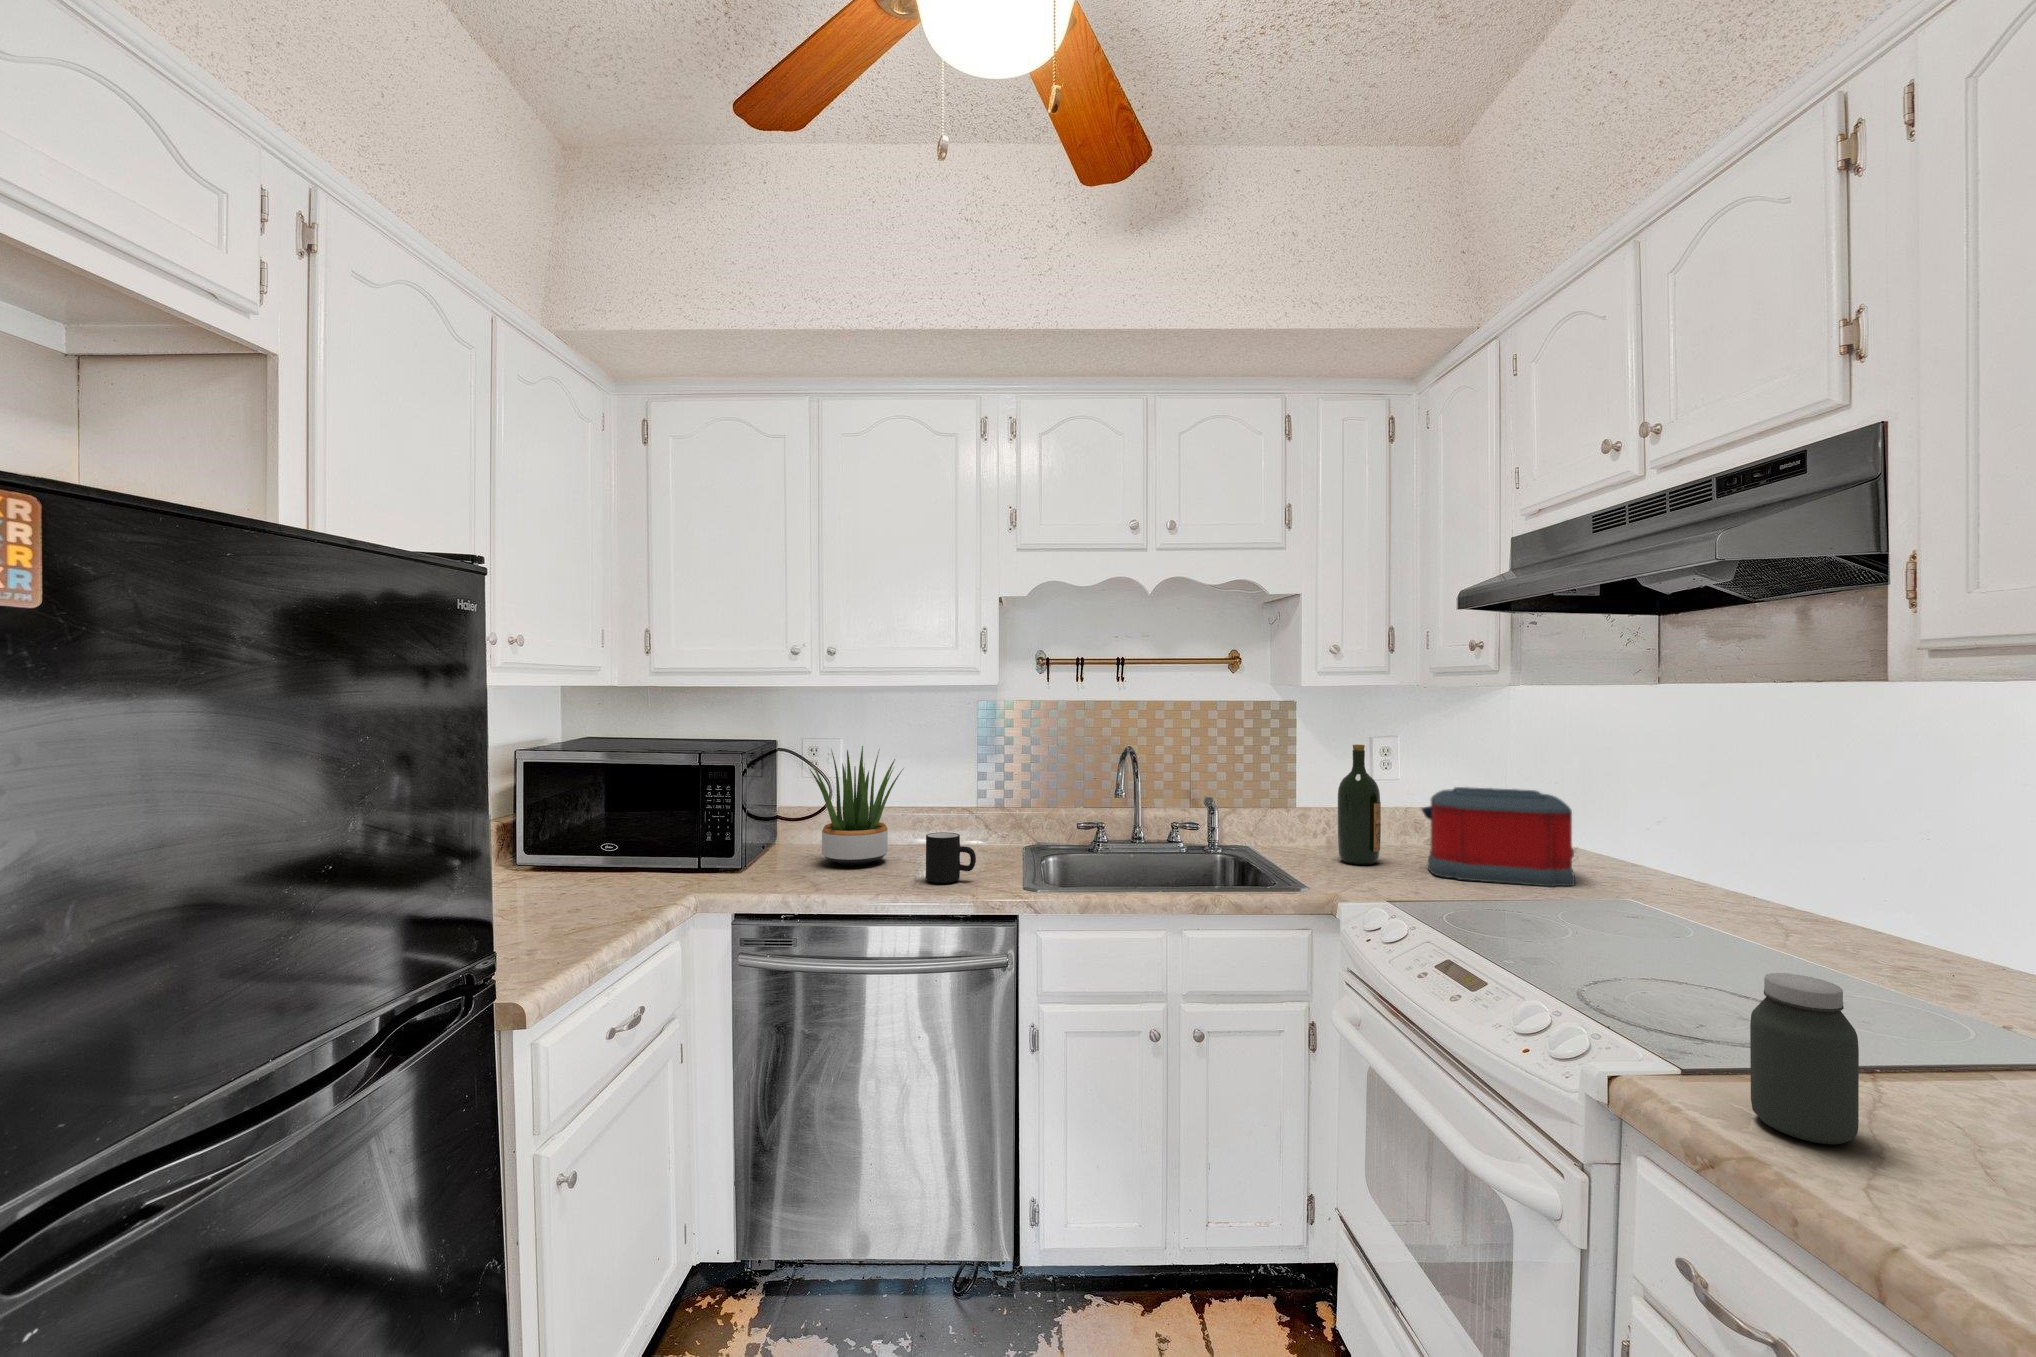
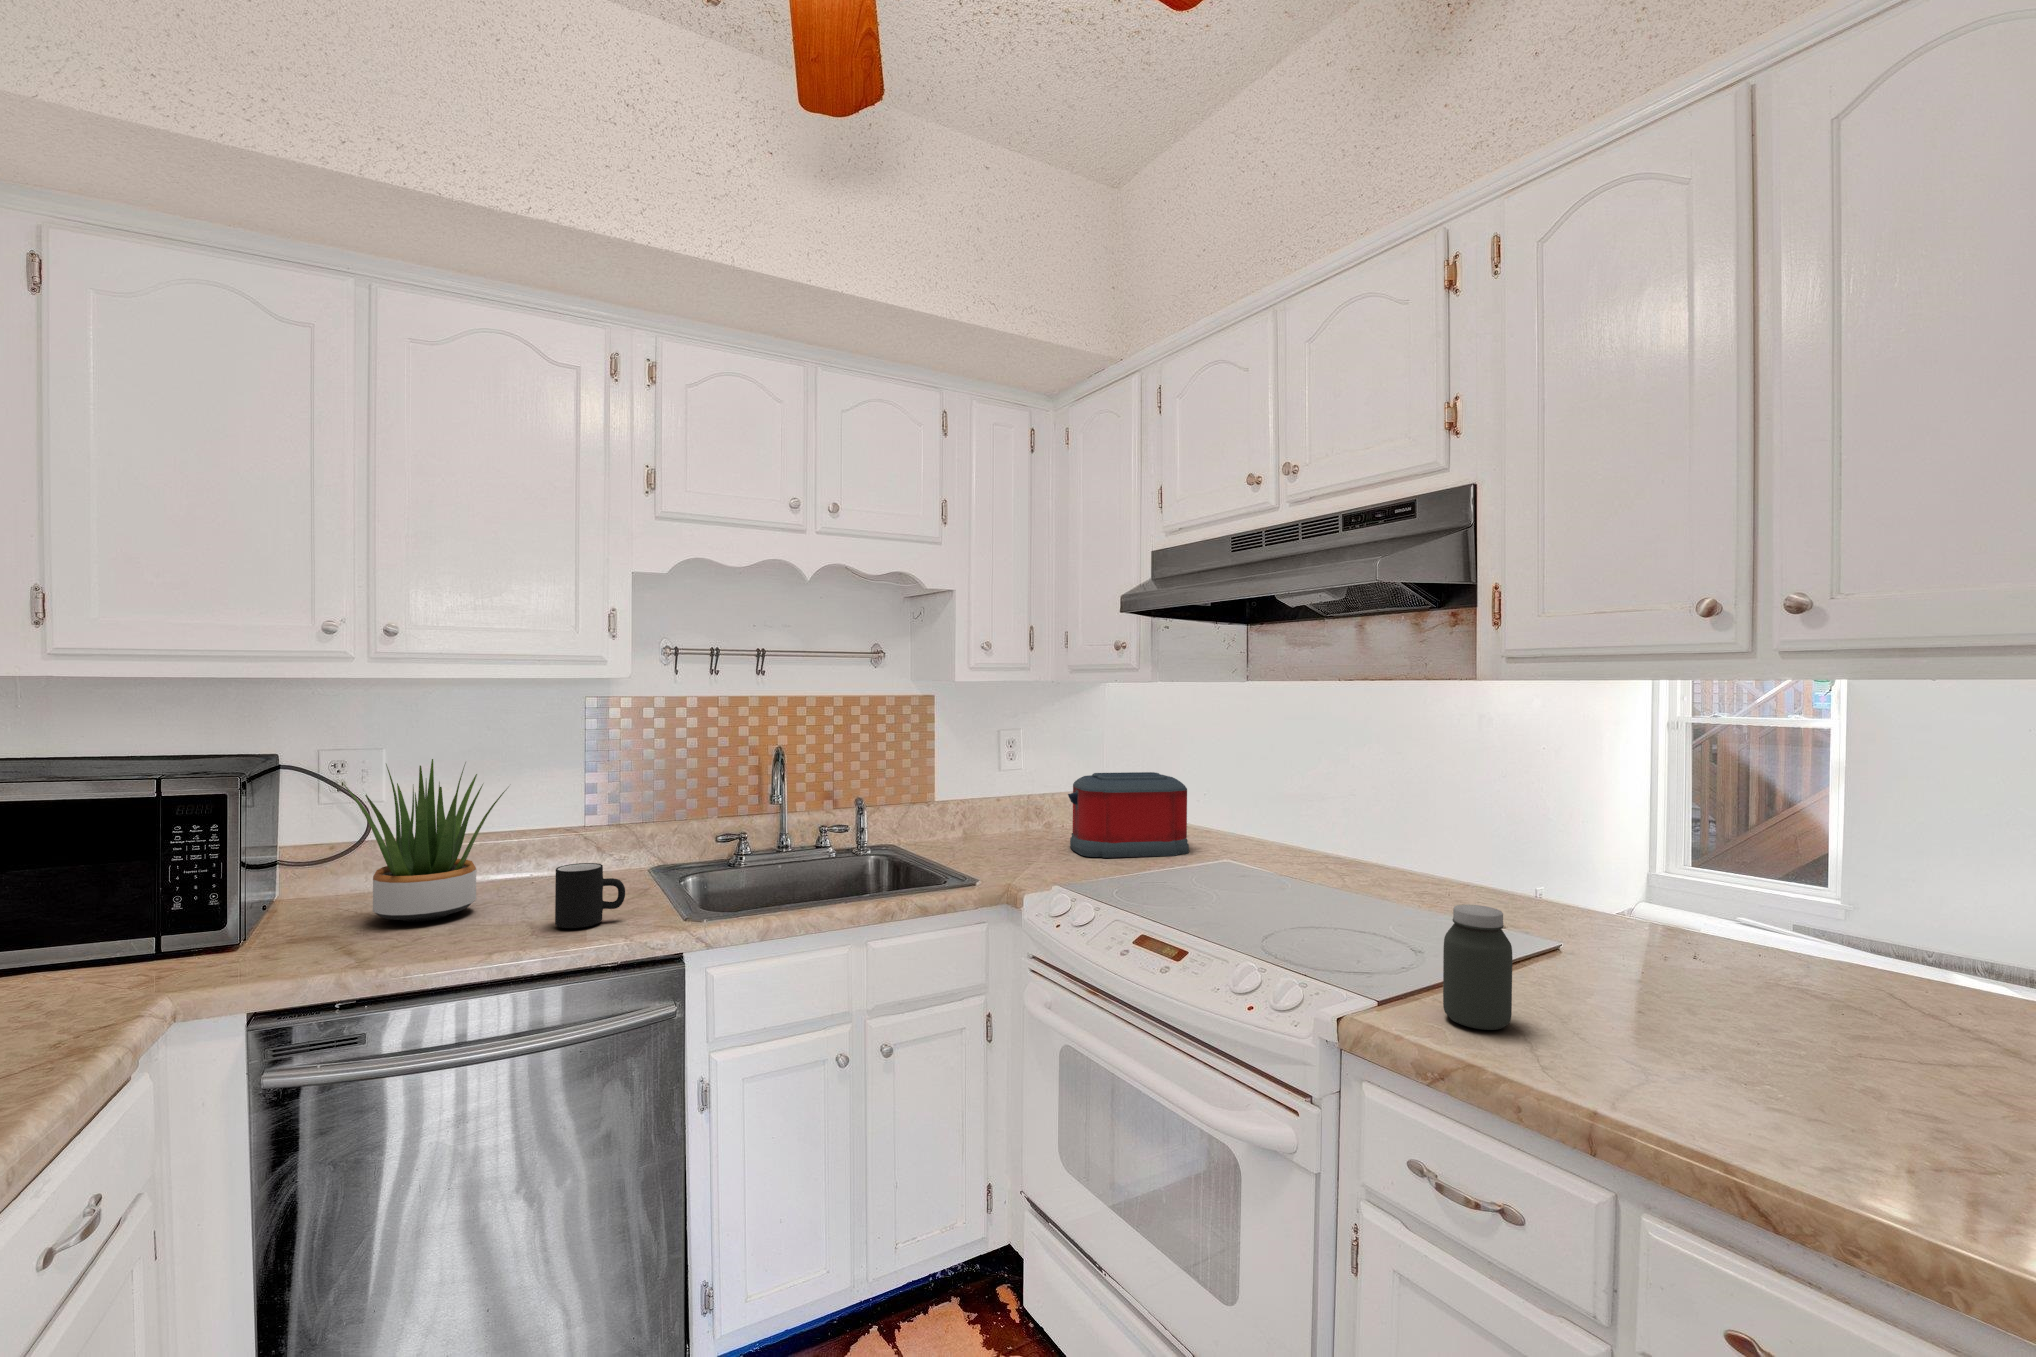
wine bottle: present [1338,744,1381,865] -> none [992,737,1032,853]

